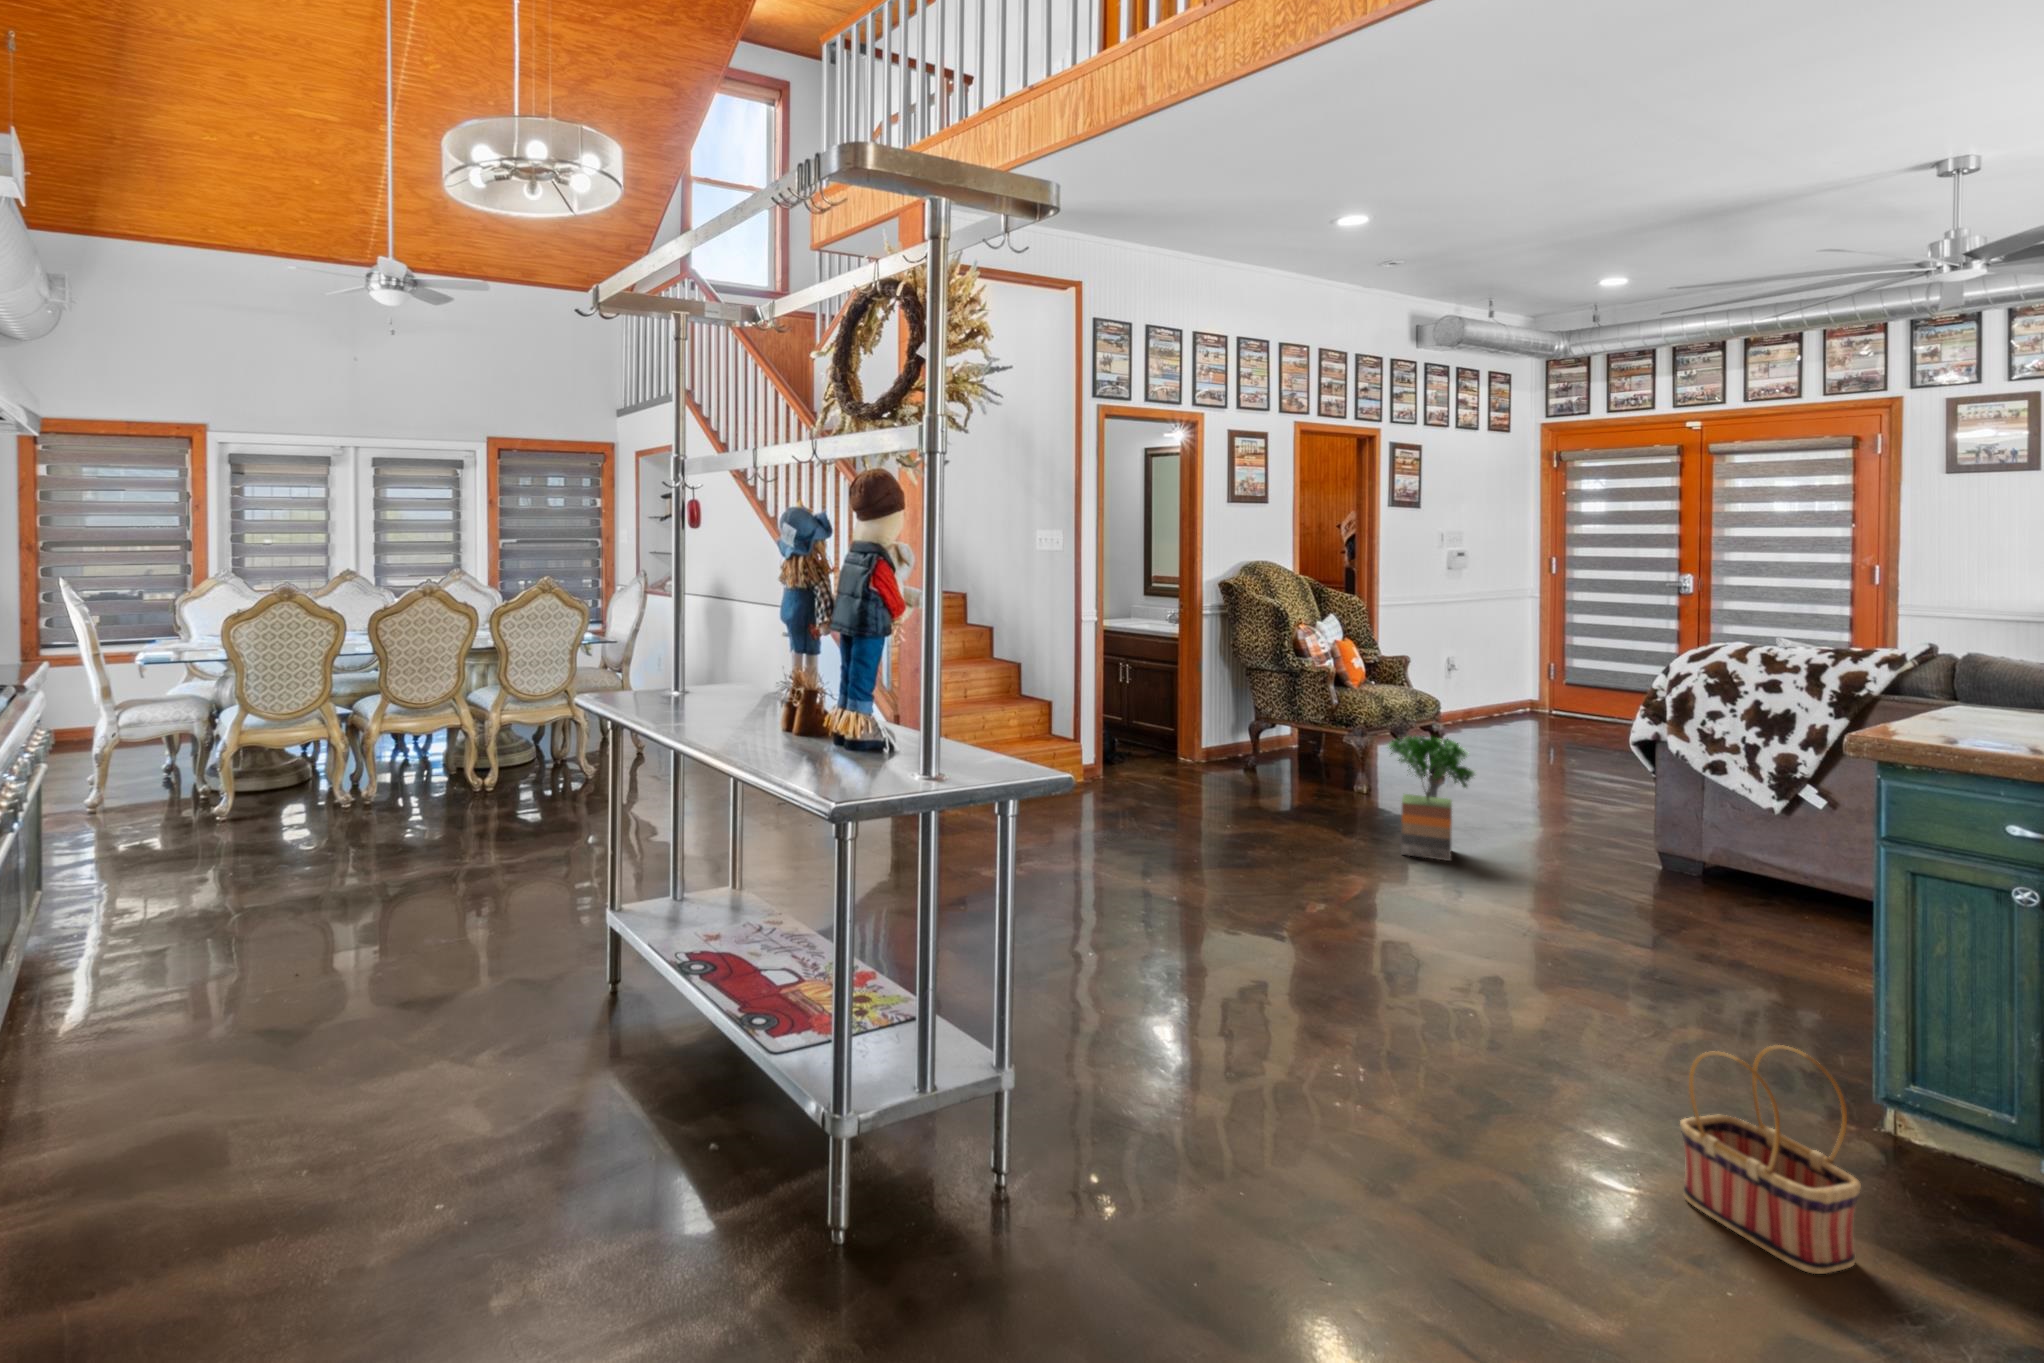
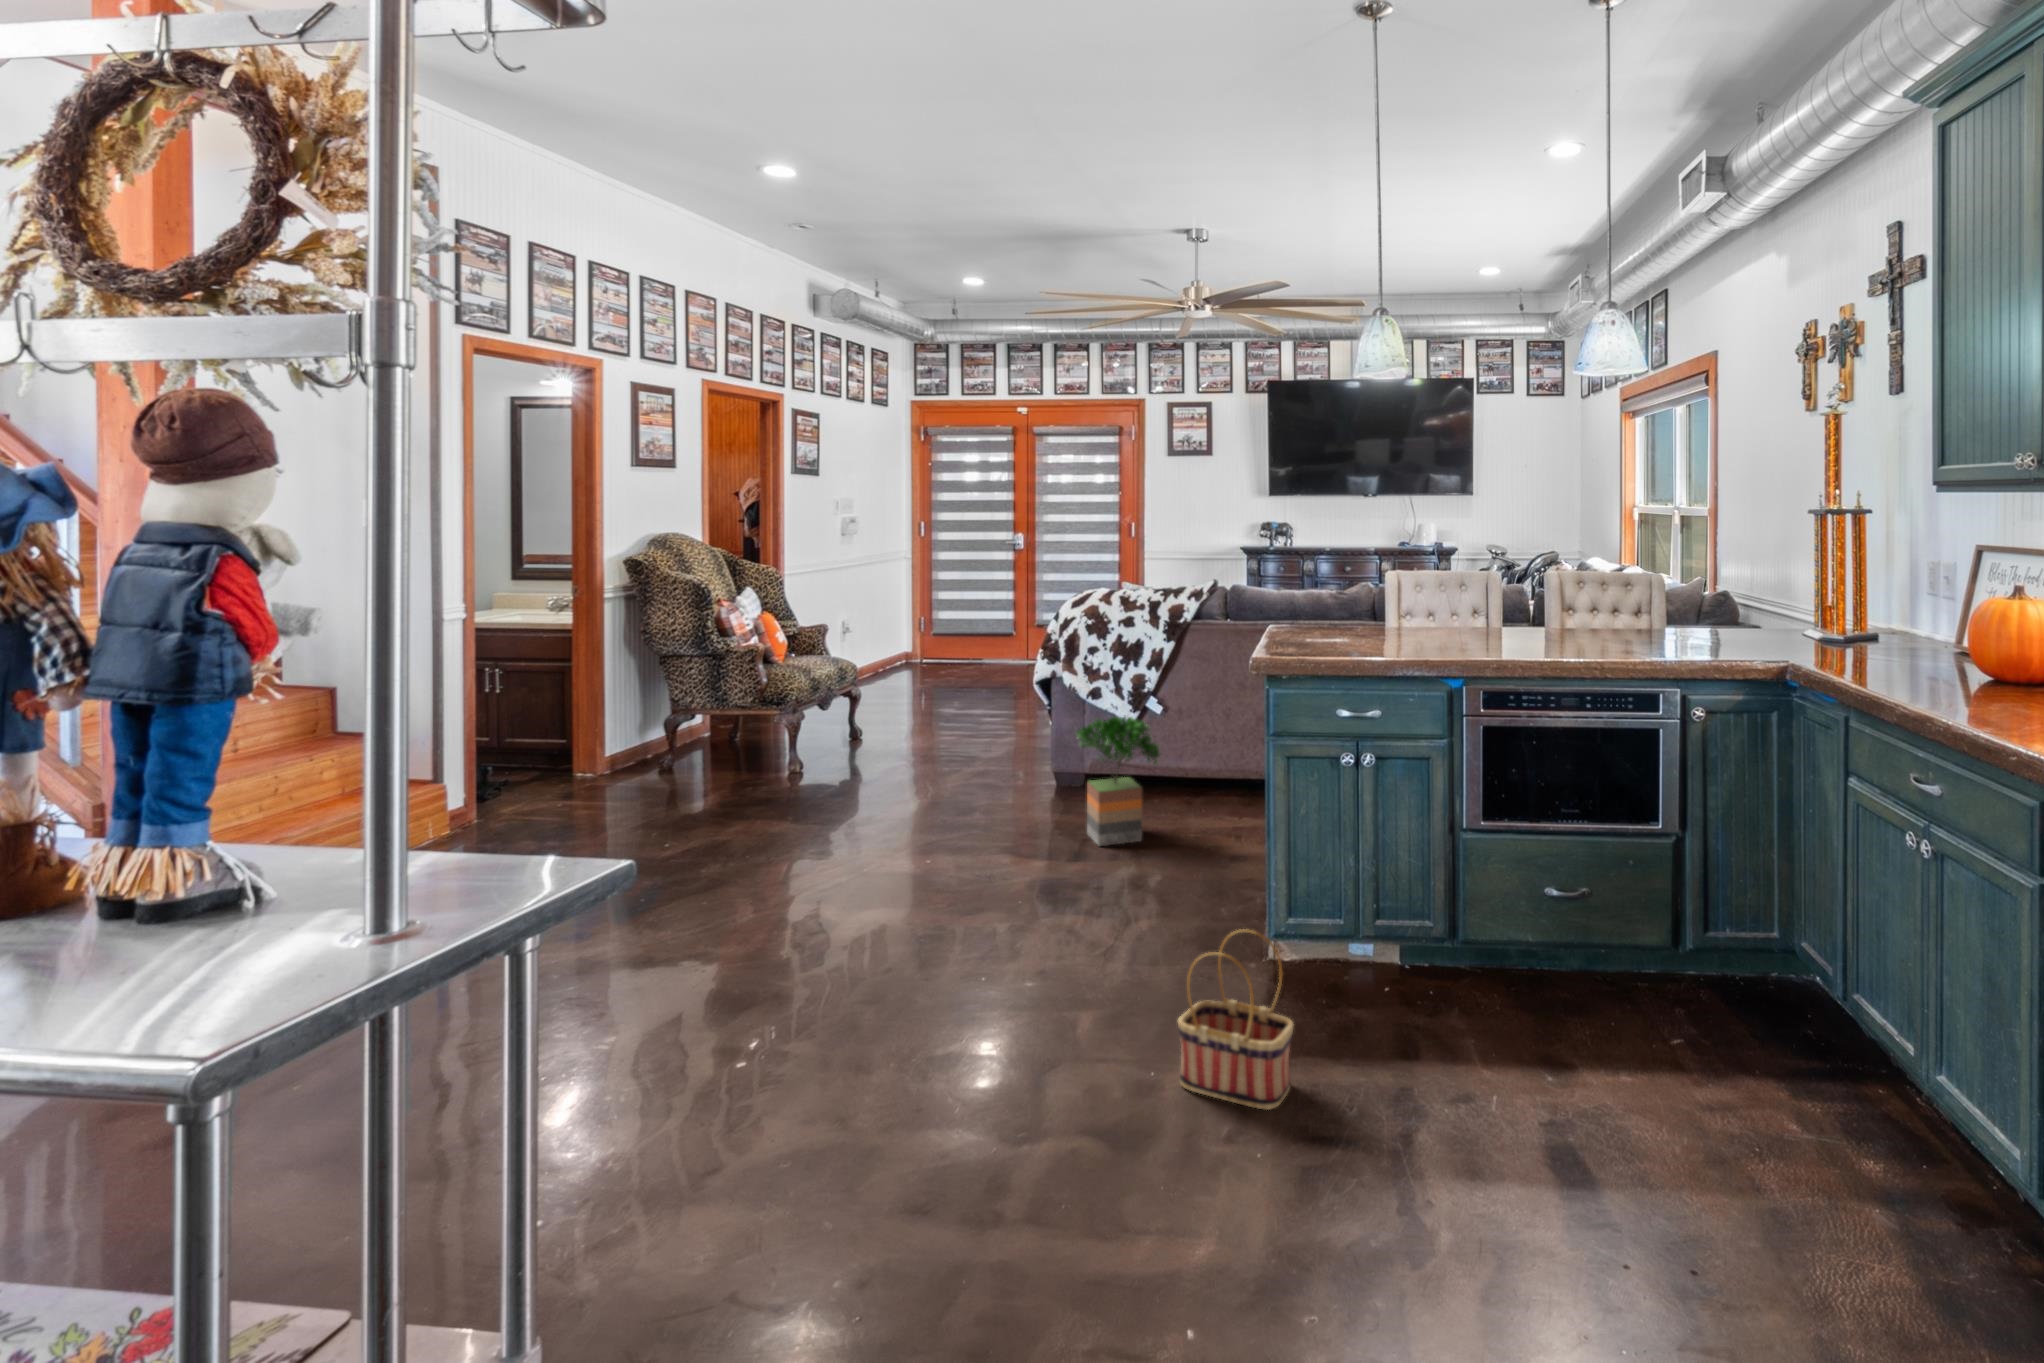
potted tree: present [1389,736,1474,861] -> present [1077,717,1161,846]

